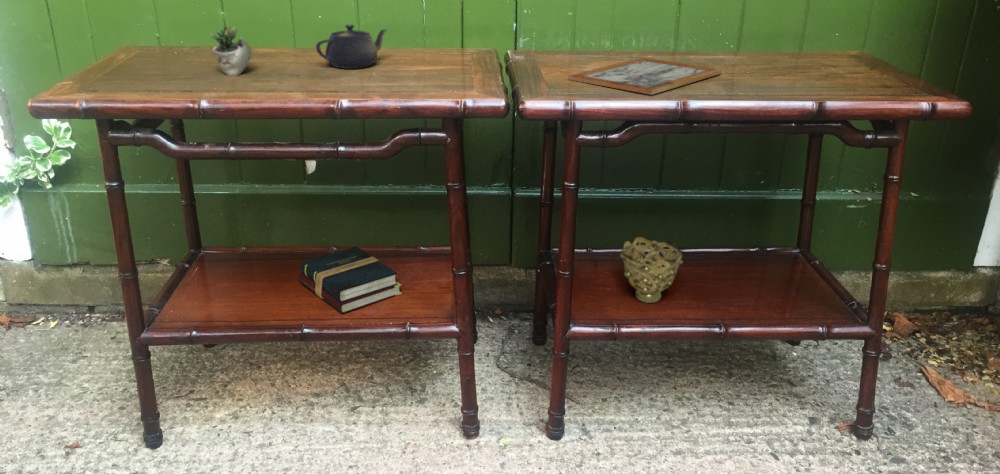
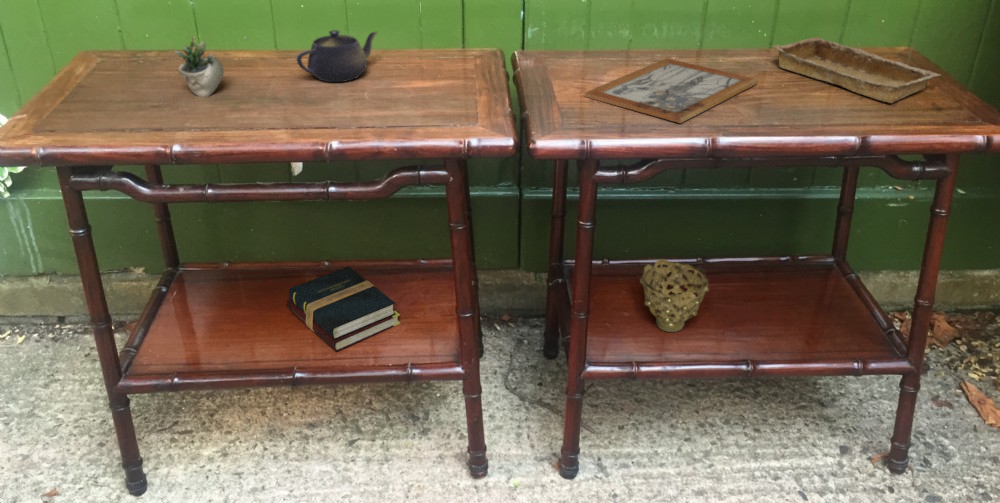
tray: none [735,42,883,86] -> present [774,37,940,103]

